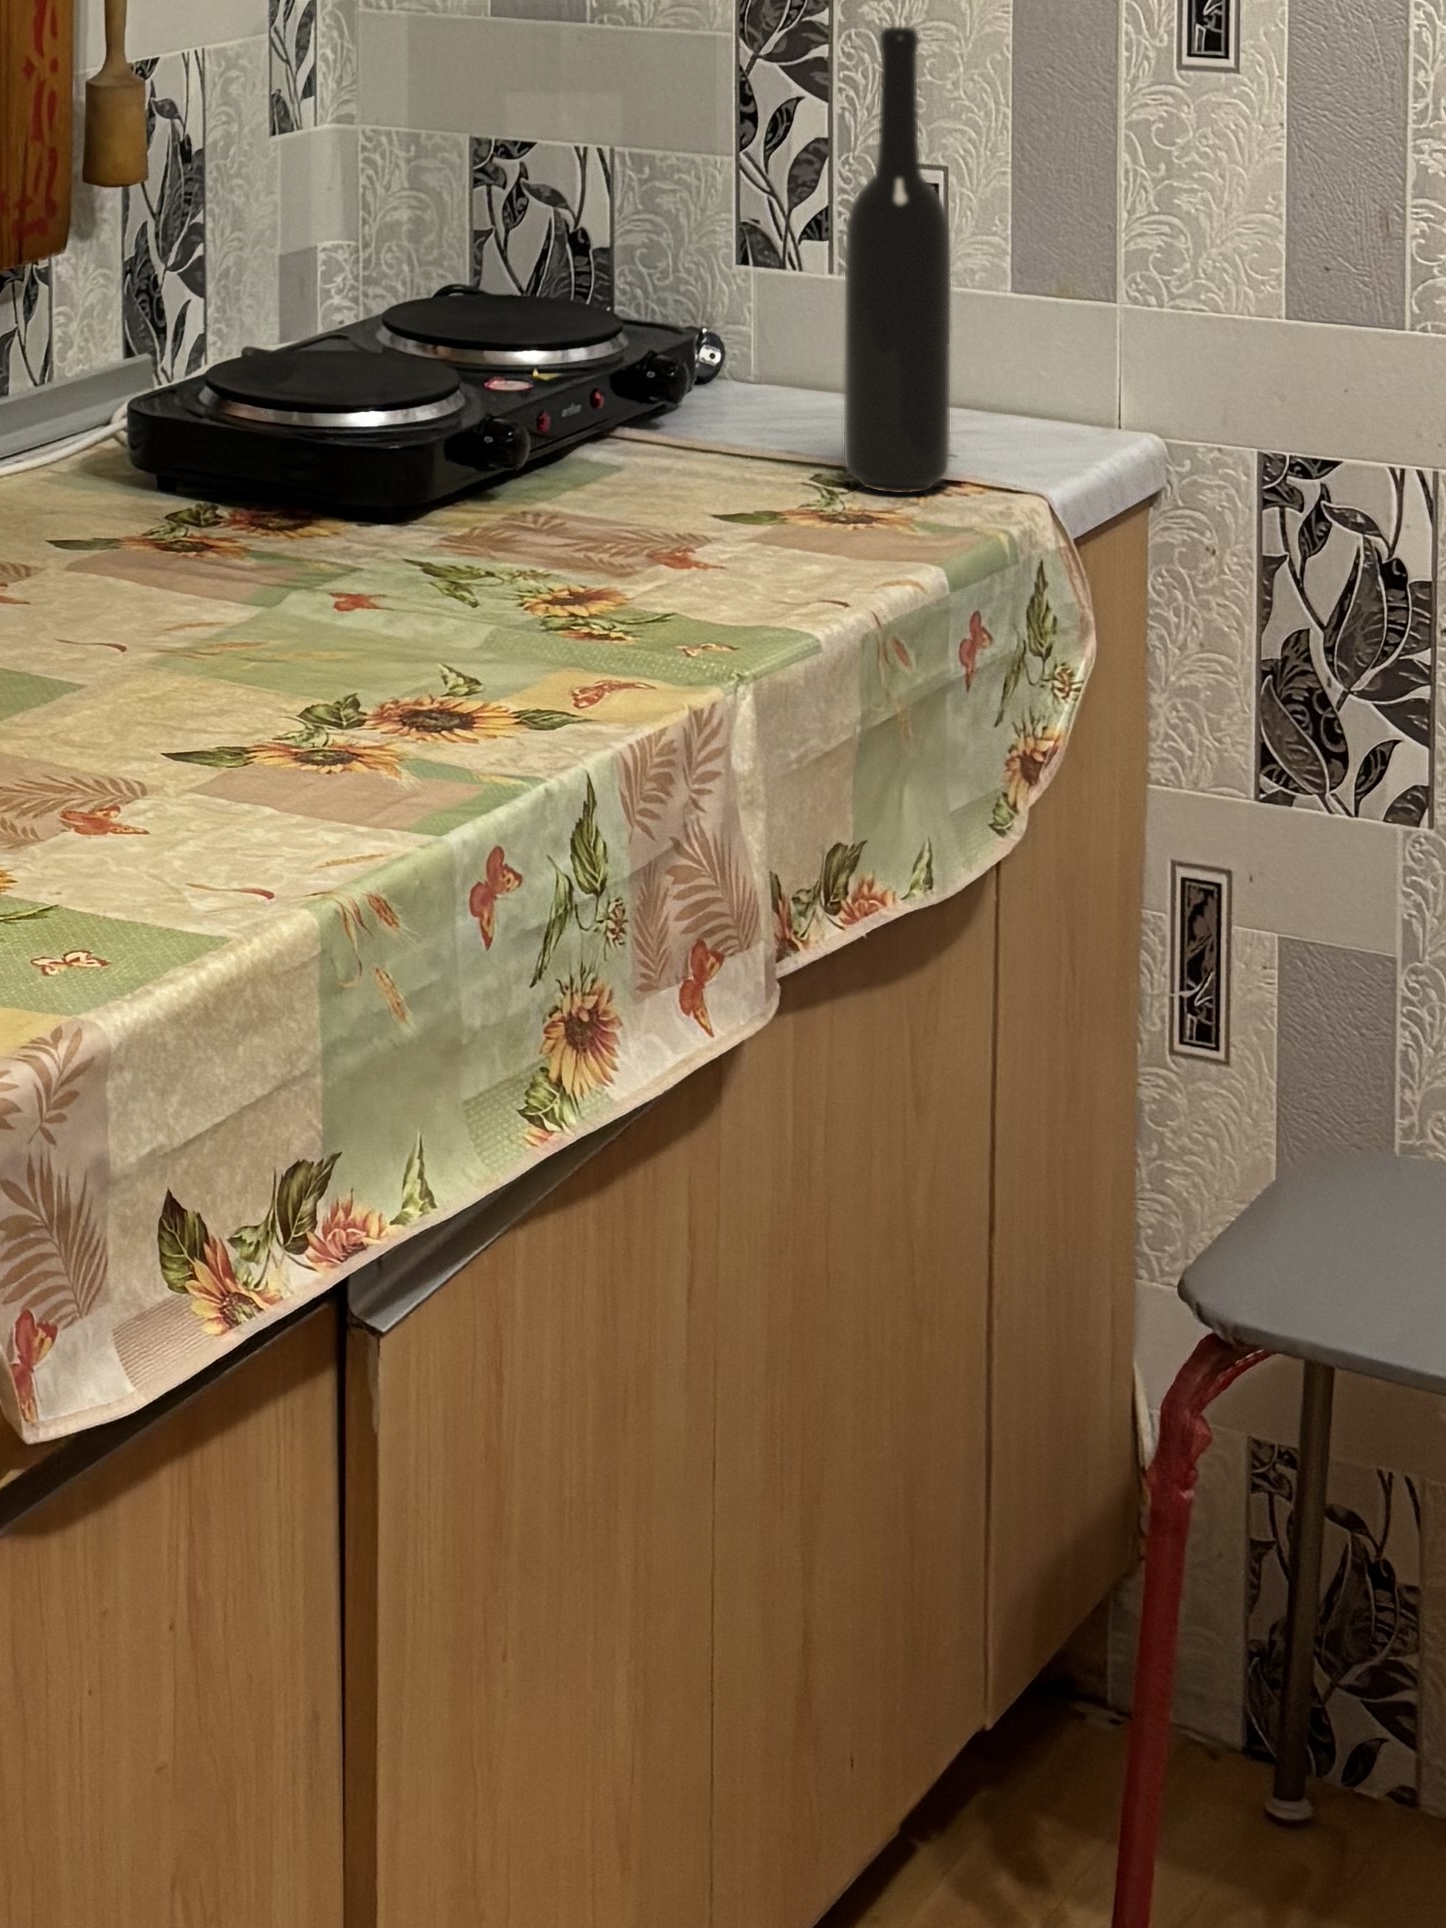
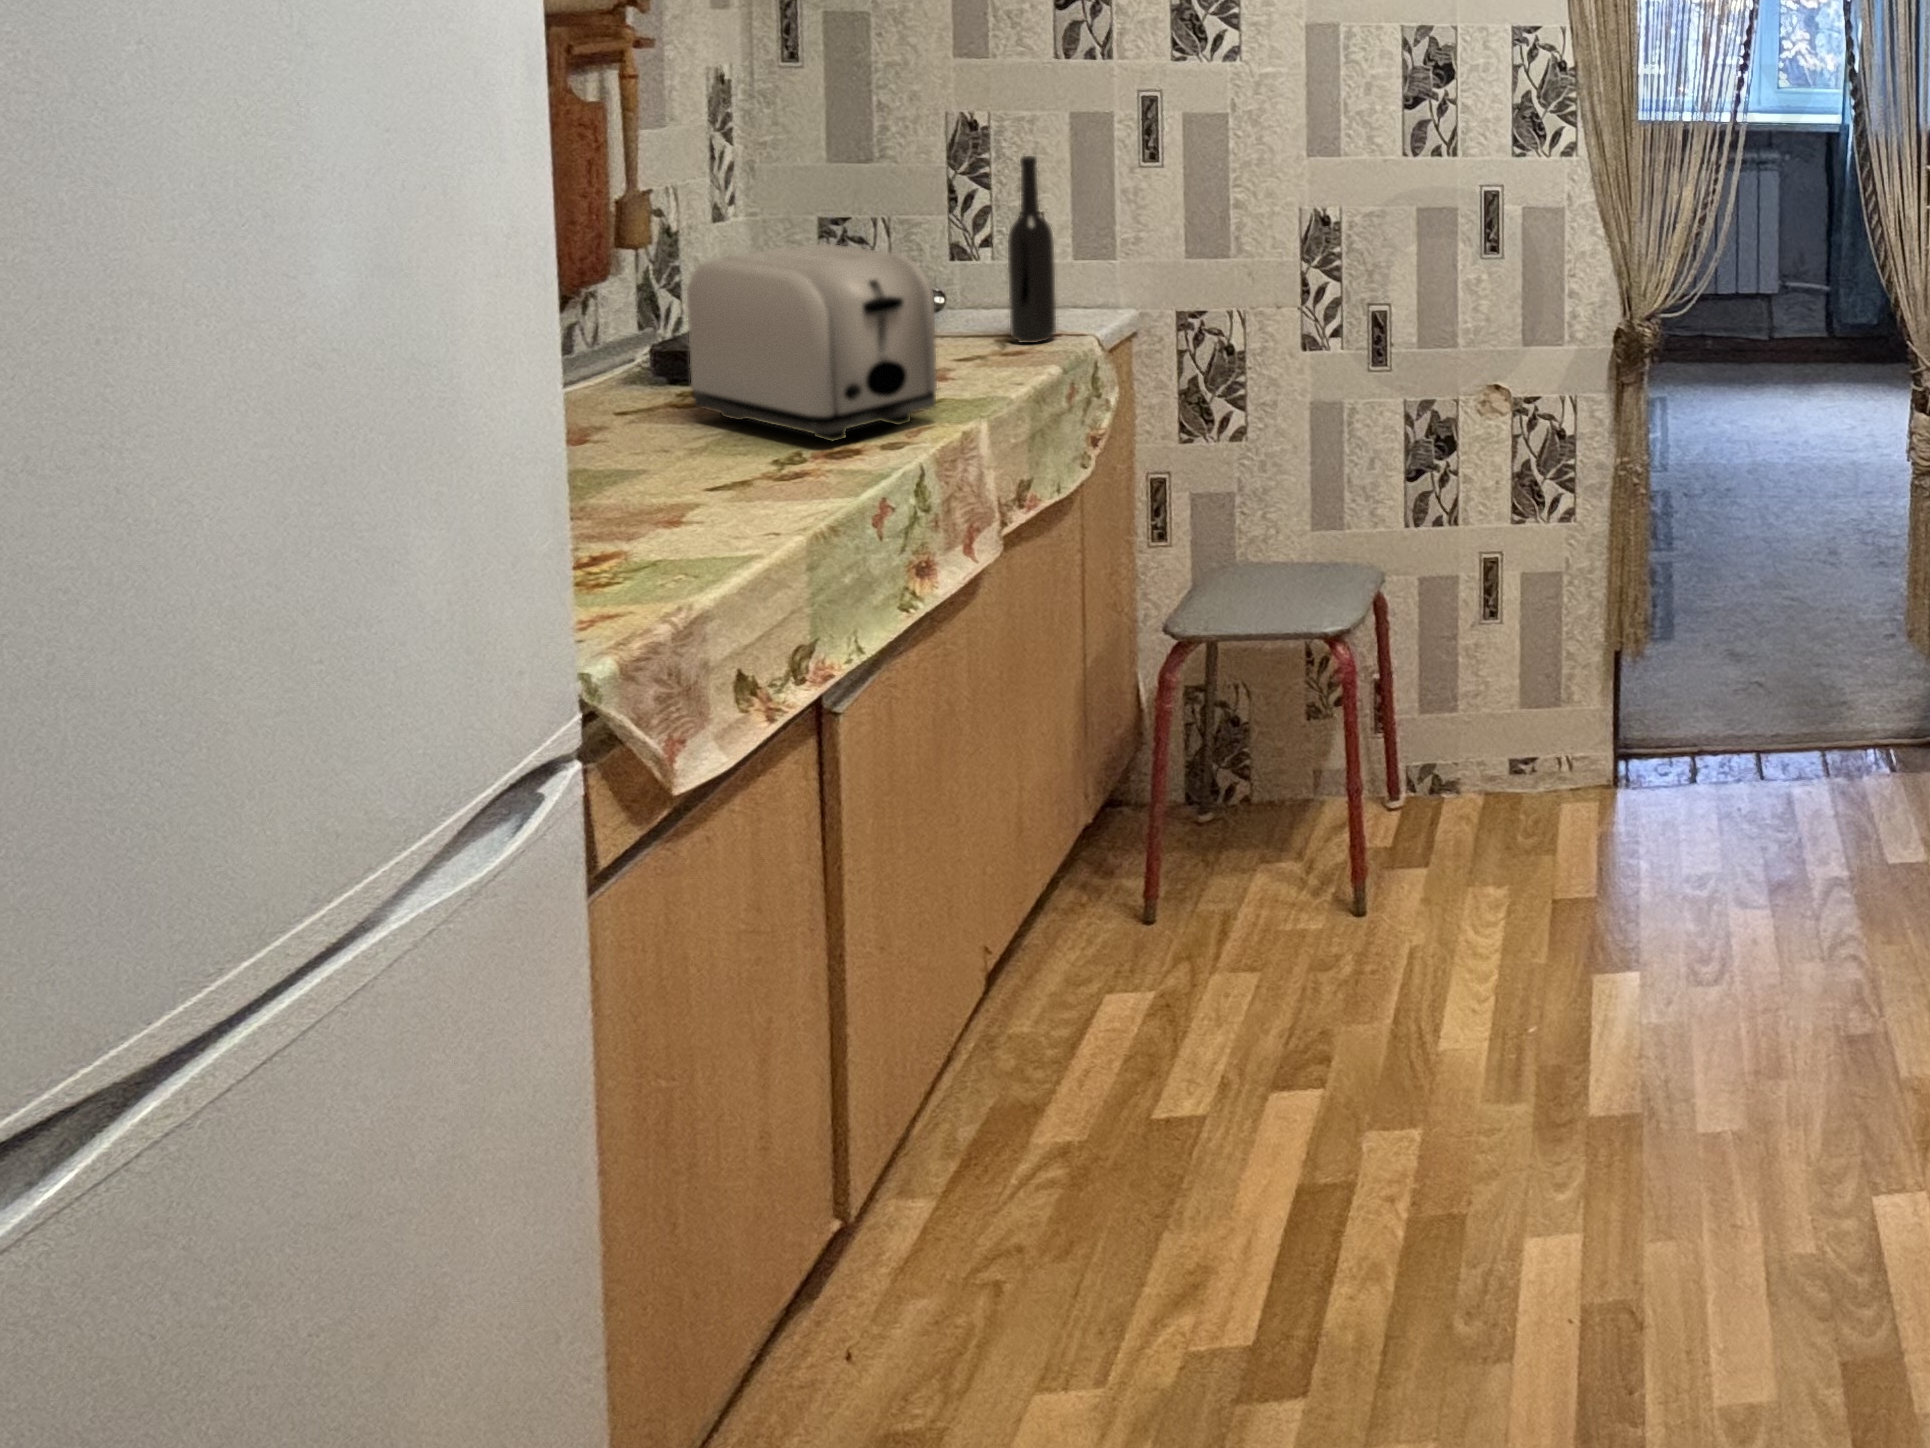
toaster: none [184,213,646,681] -> present [687,244,937,441]

